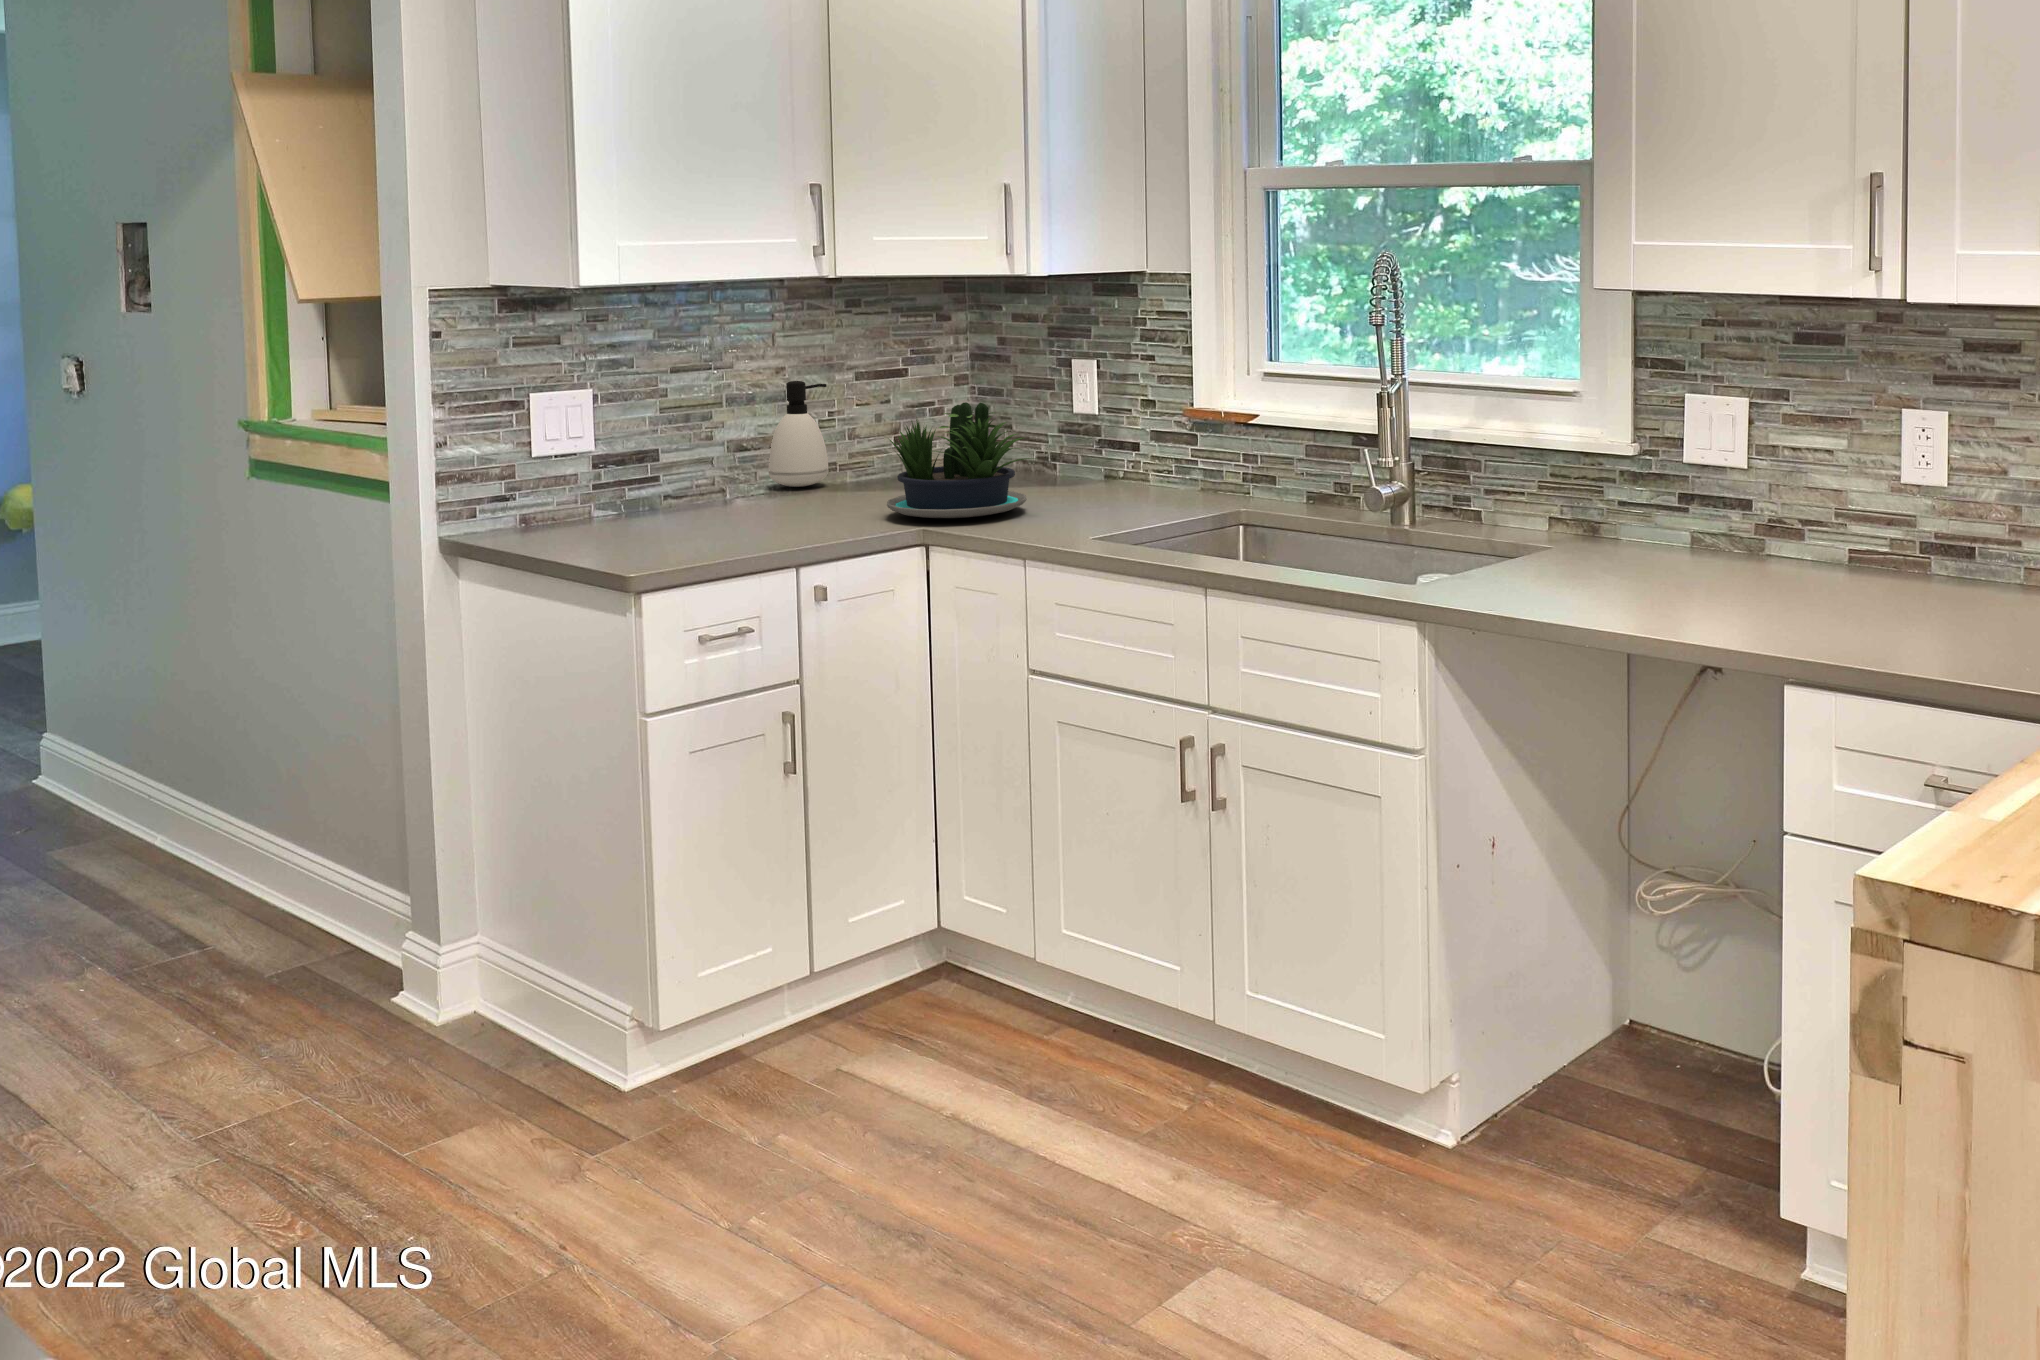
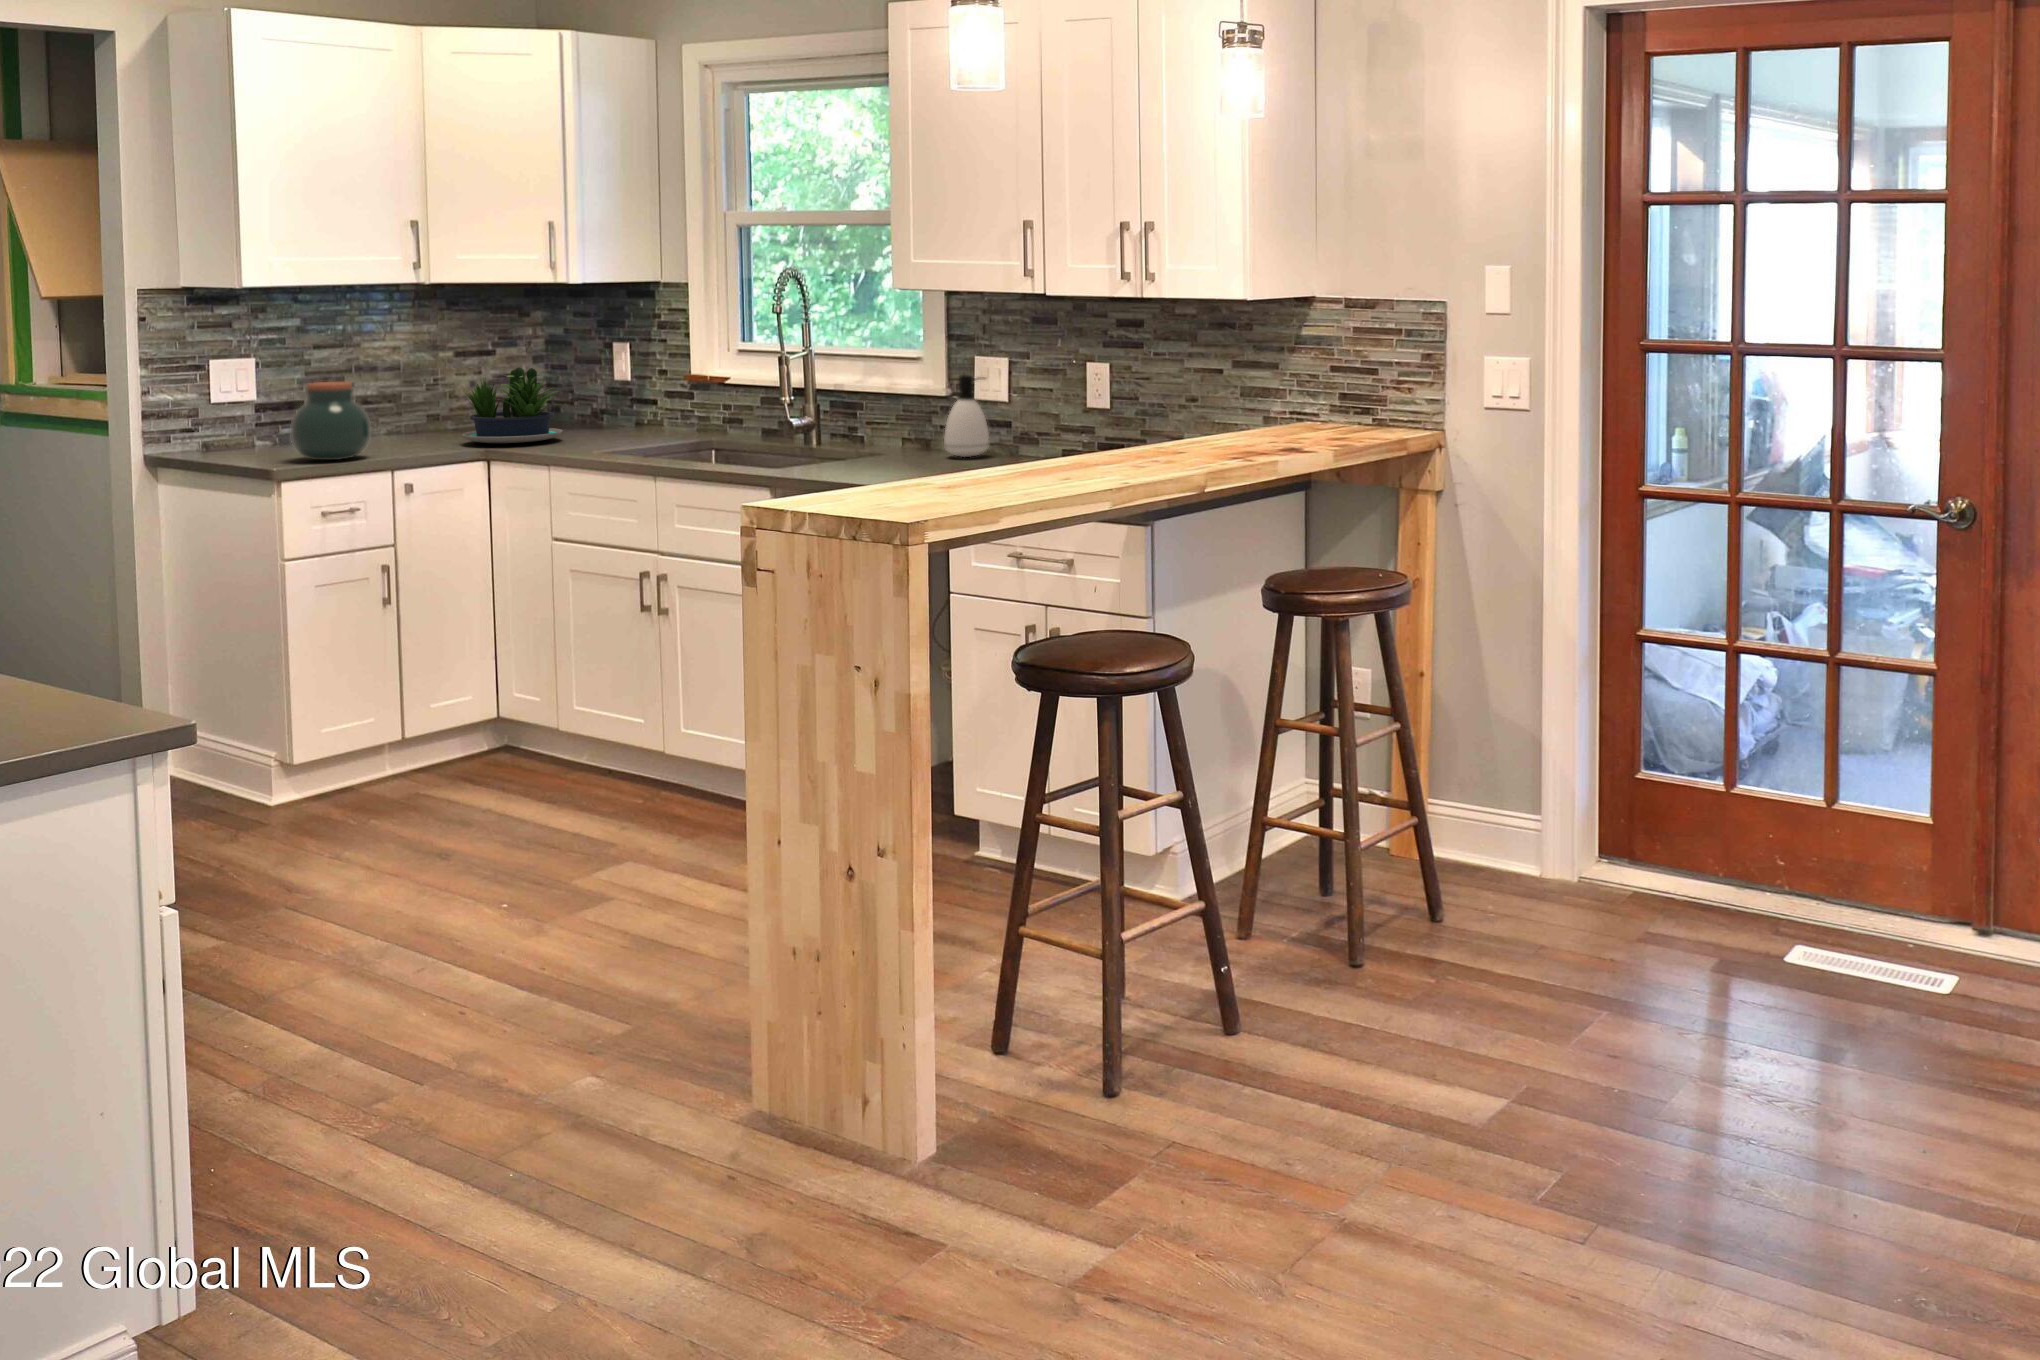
soap dispenser: present [769,381,829,487] -> present [944,374,989,457]
jar: none [651,430,767,553] -> present [290,382,371,460]

